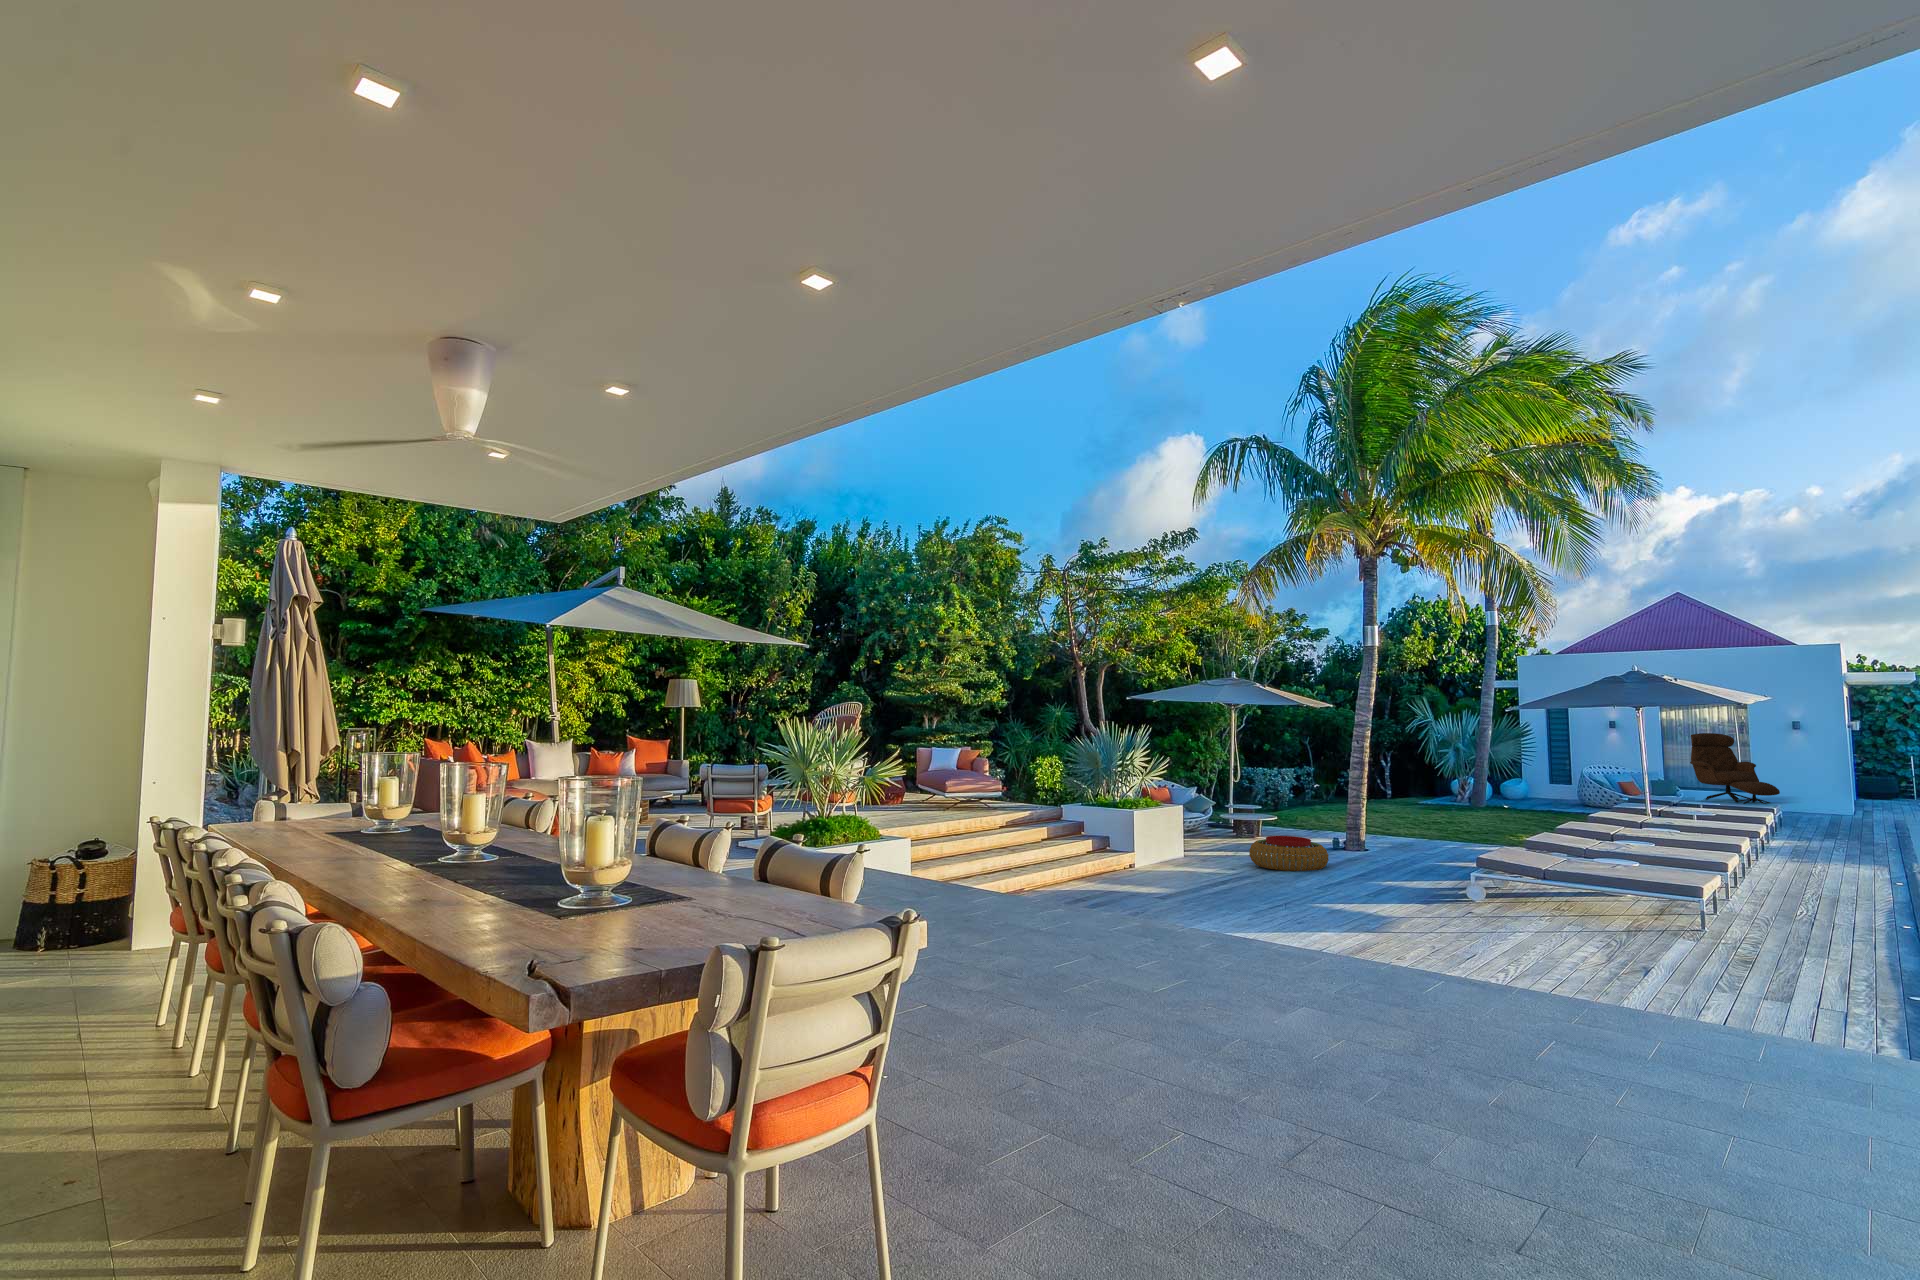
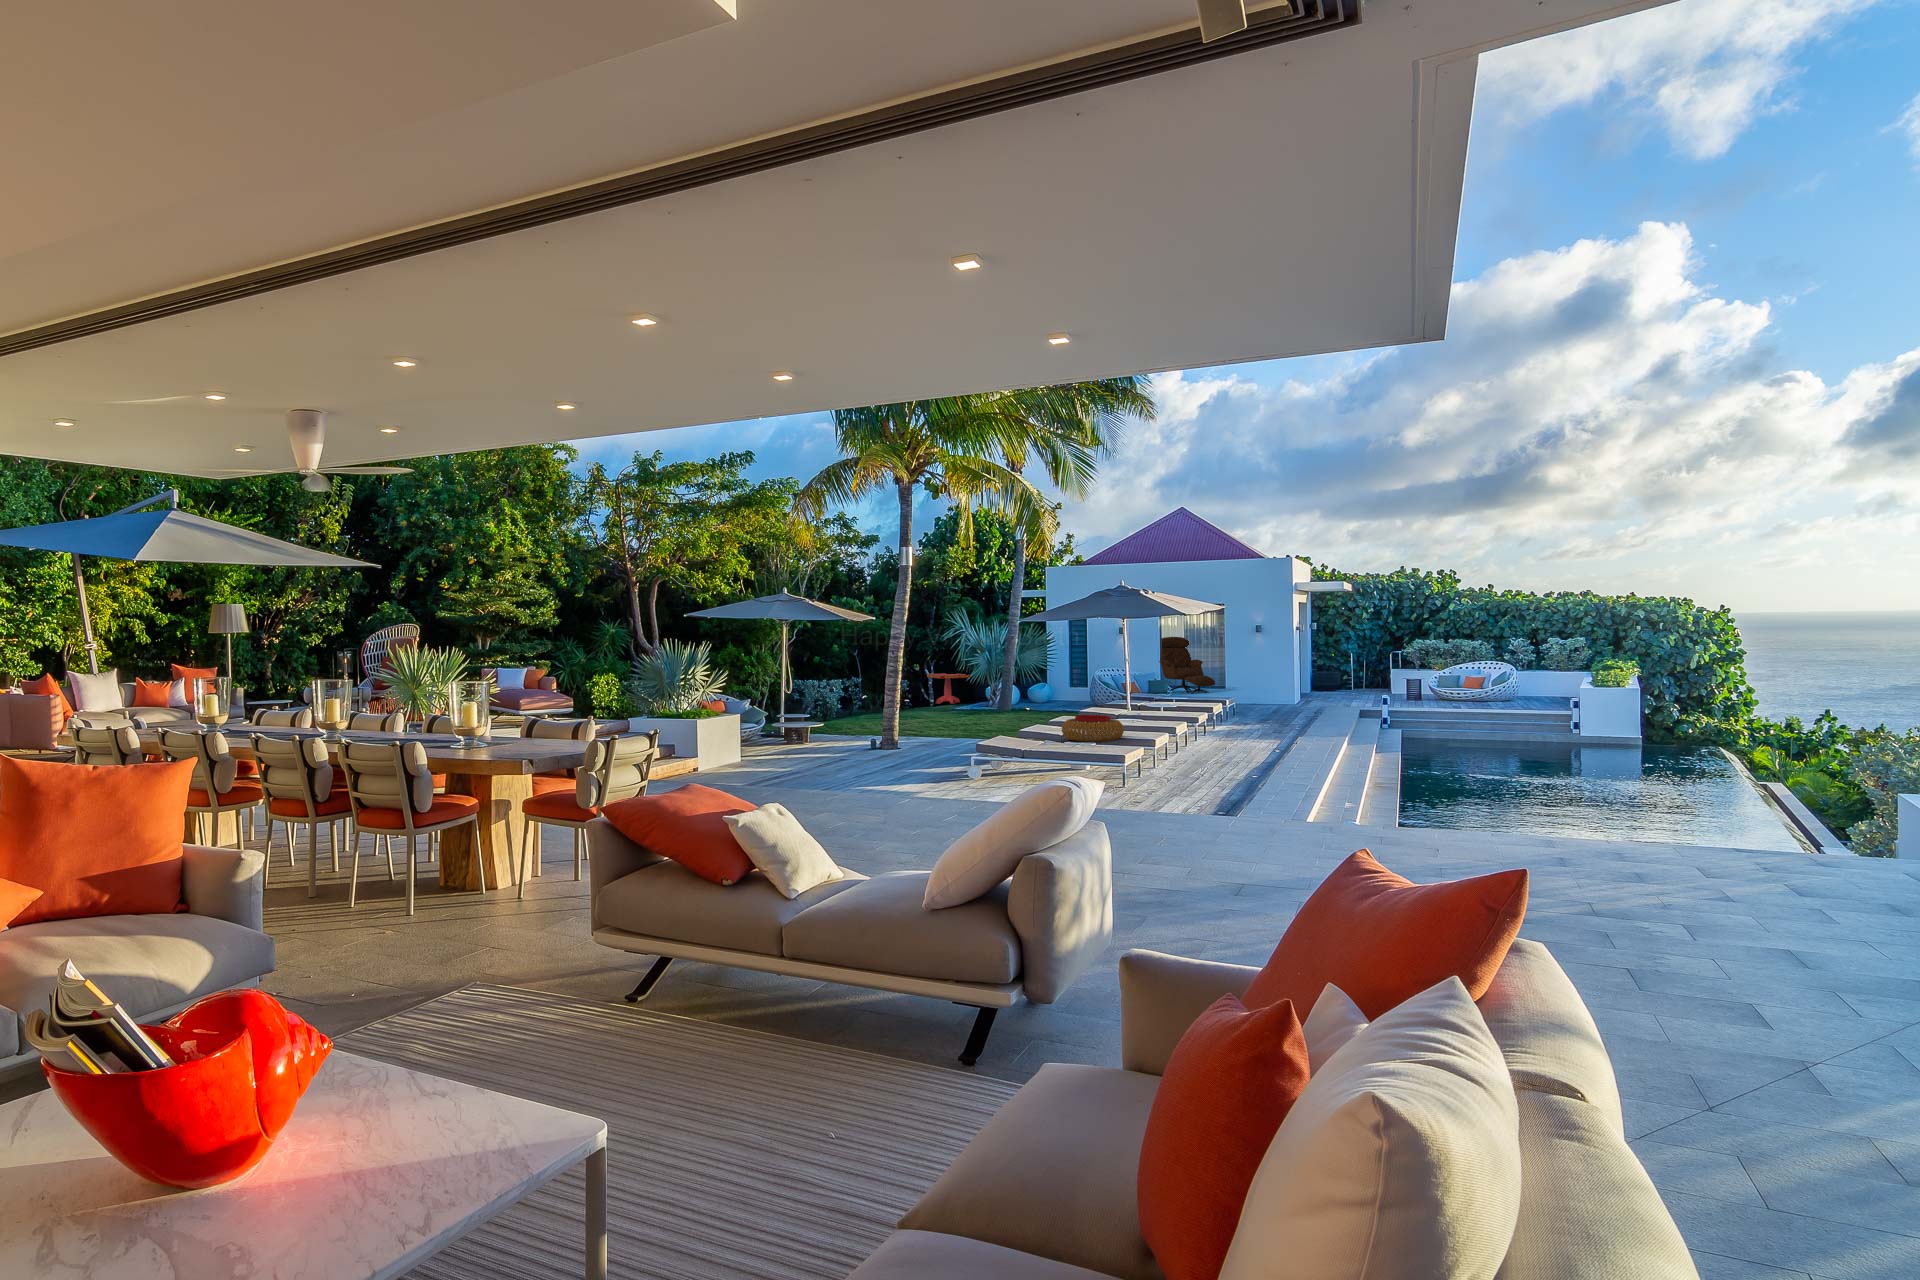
side table: none [1382,766,1436,800] -> present [927,673,971,704]
pouf: present [1249,836,1329,871] -> present [1062,715,1124,742]

